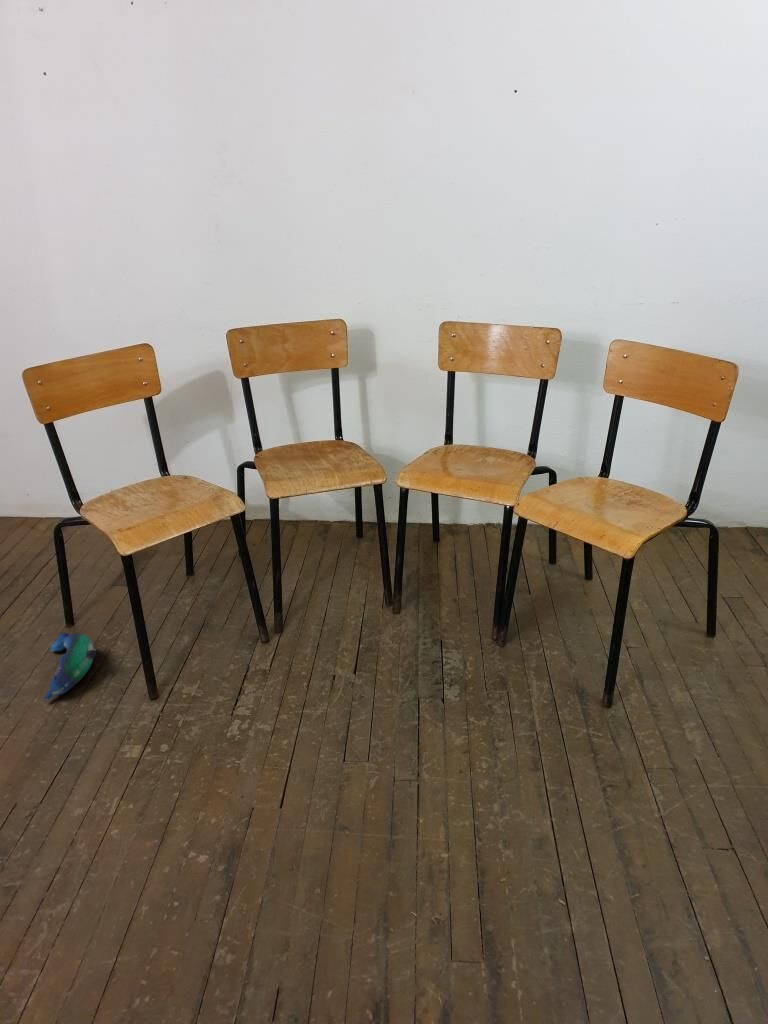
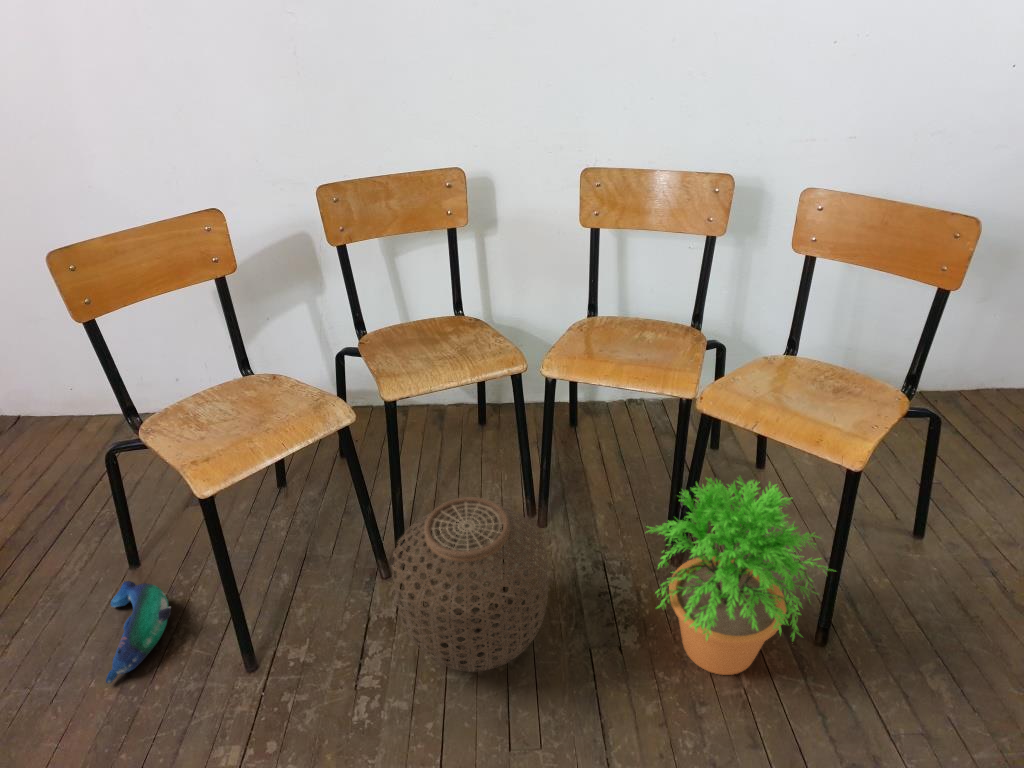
potted plant: none [462,560,605,723] -> present [648,477,829,675]
woven basket: none [264,570,387,708] -> present [392,497,548,671]

